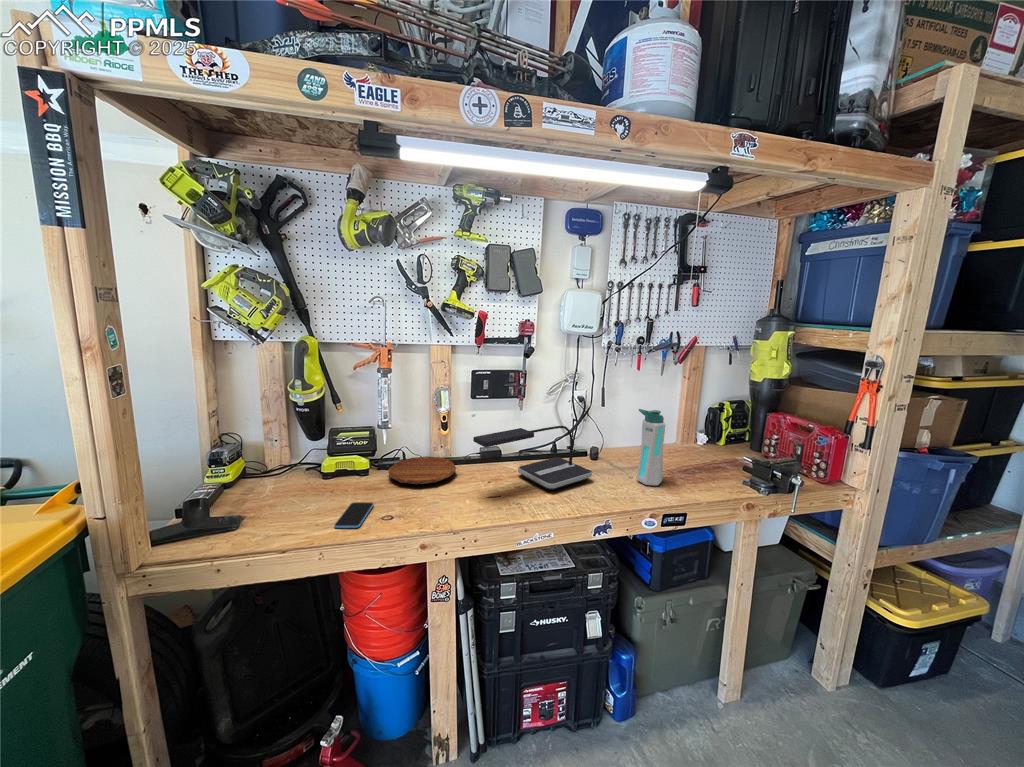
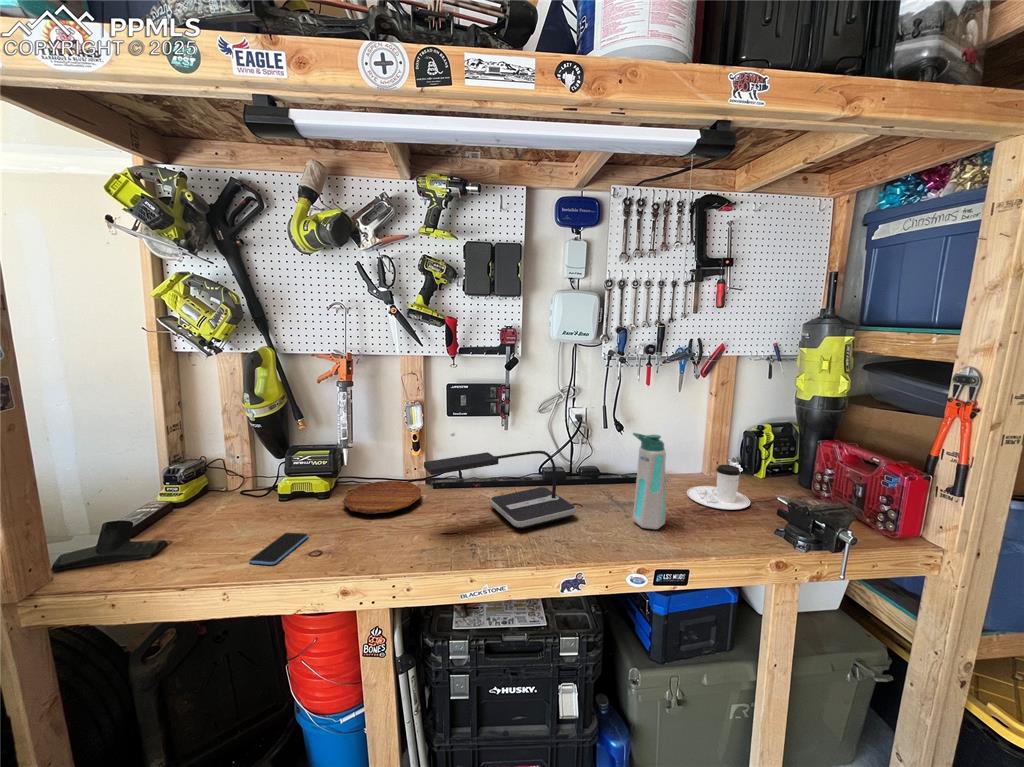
coffee cup: none [669,434,719,469] -> present [687,465,750,510]

